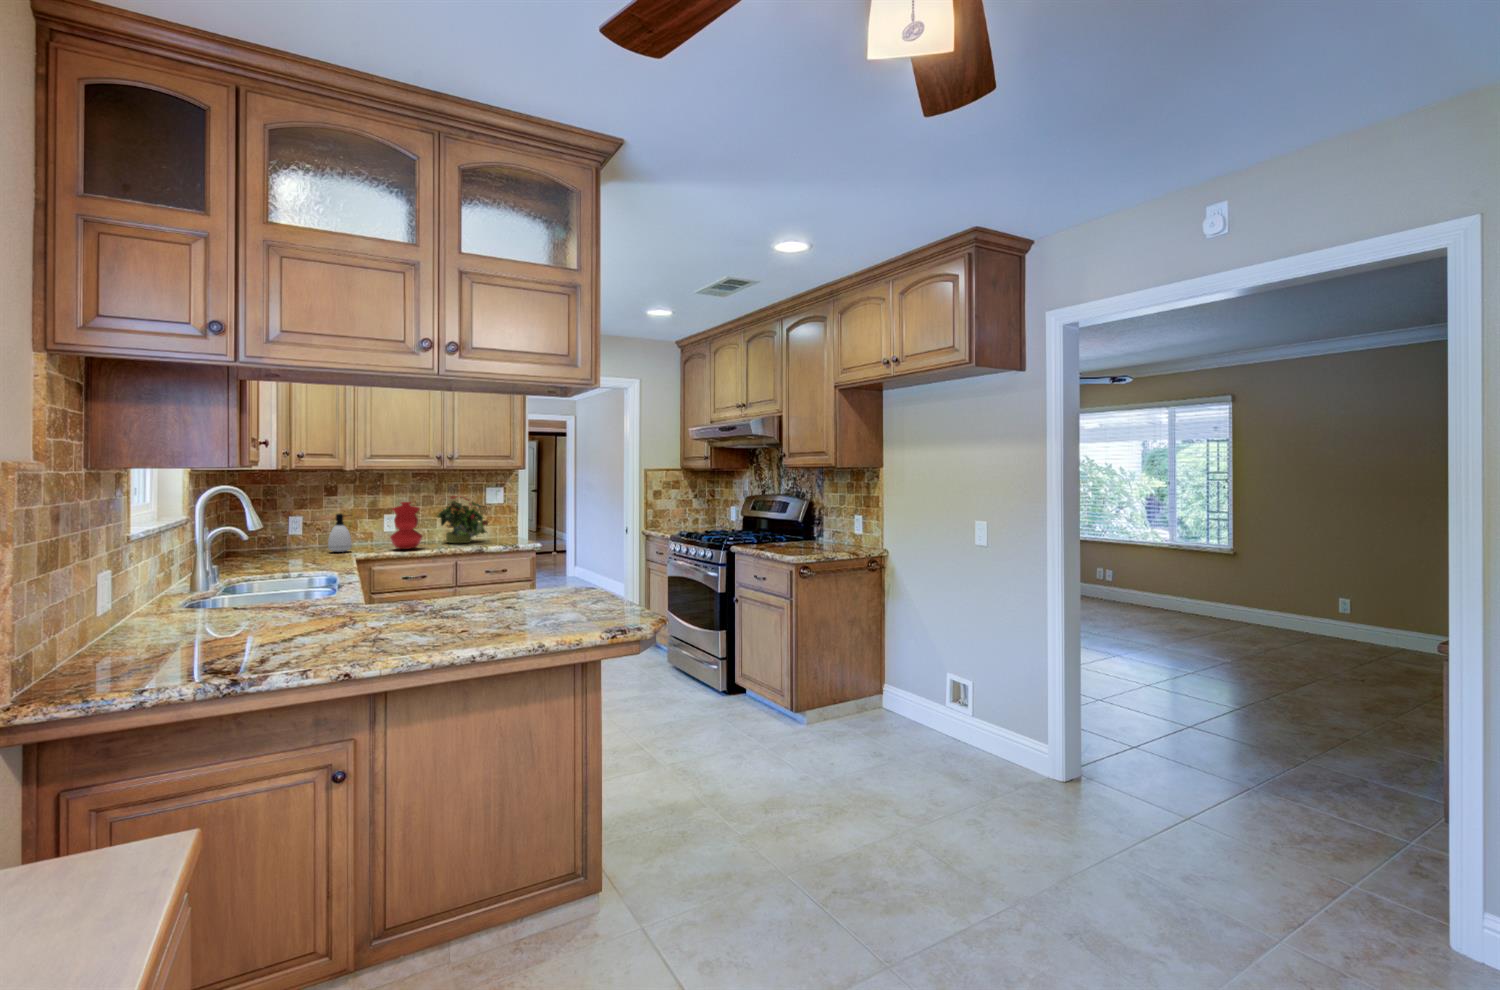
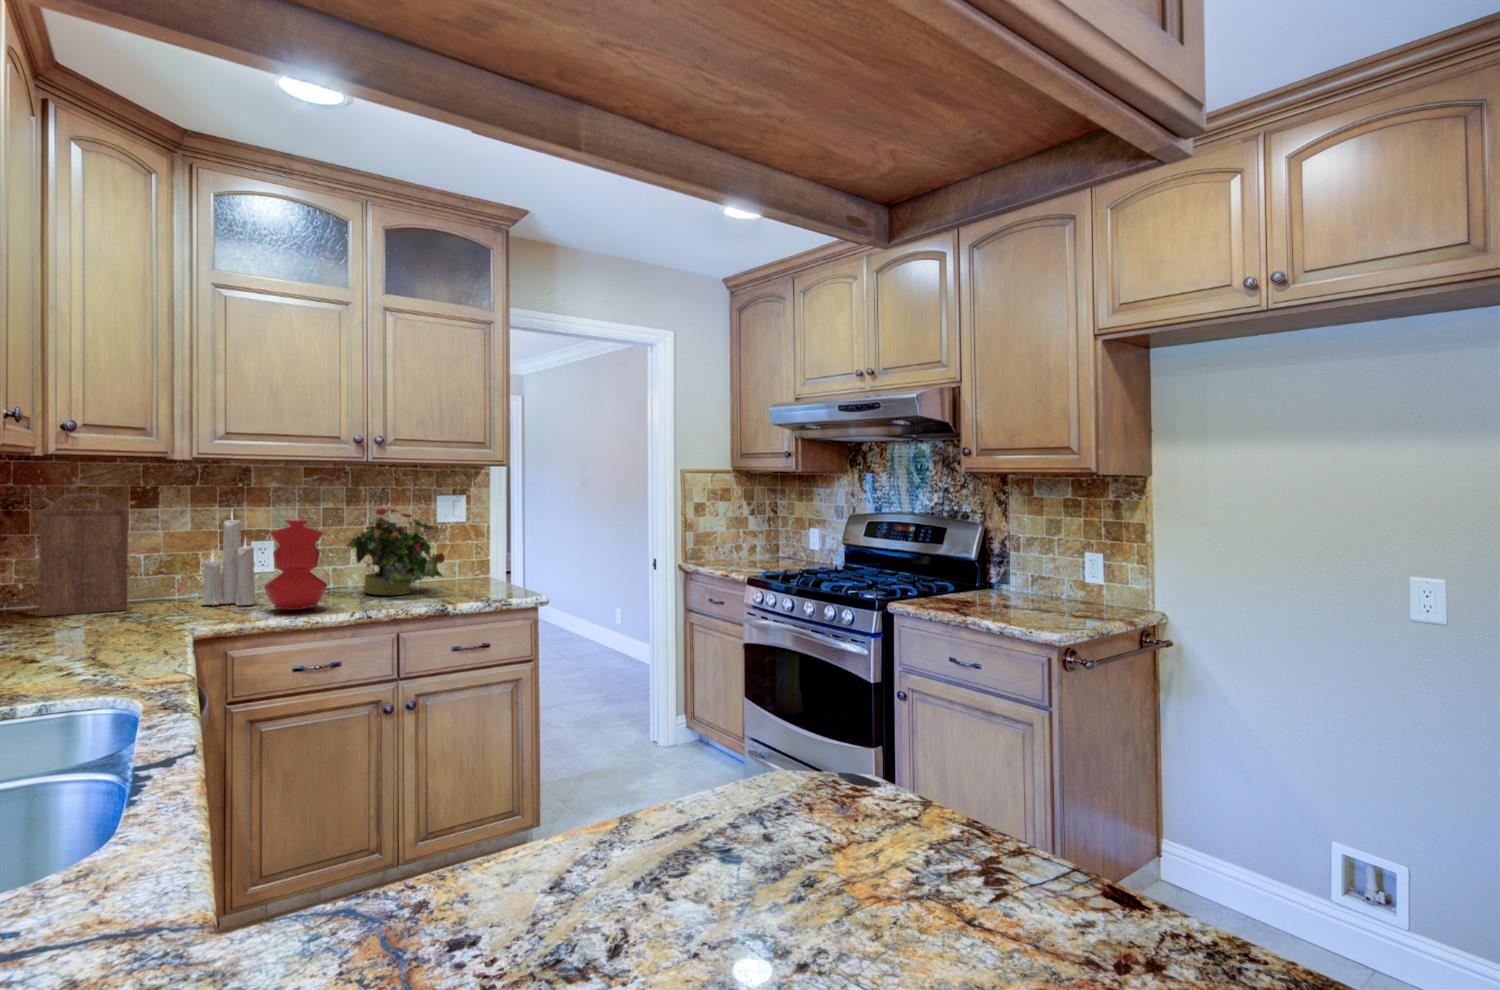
cutting board: none [280,490,323,551] -> present [39,494,128,616]
candle: none [360,494,388,547] -> present [201,514,256,605]
soap dispenser: present [328,514,352,552] -> none [139,542,190,618]

